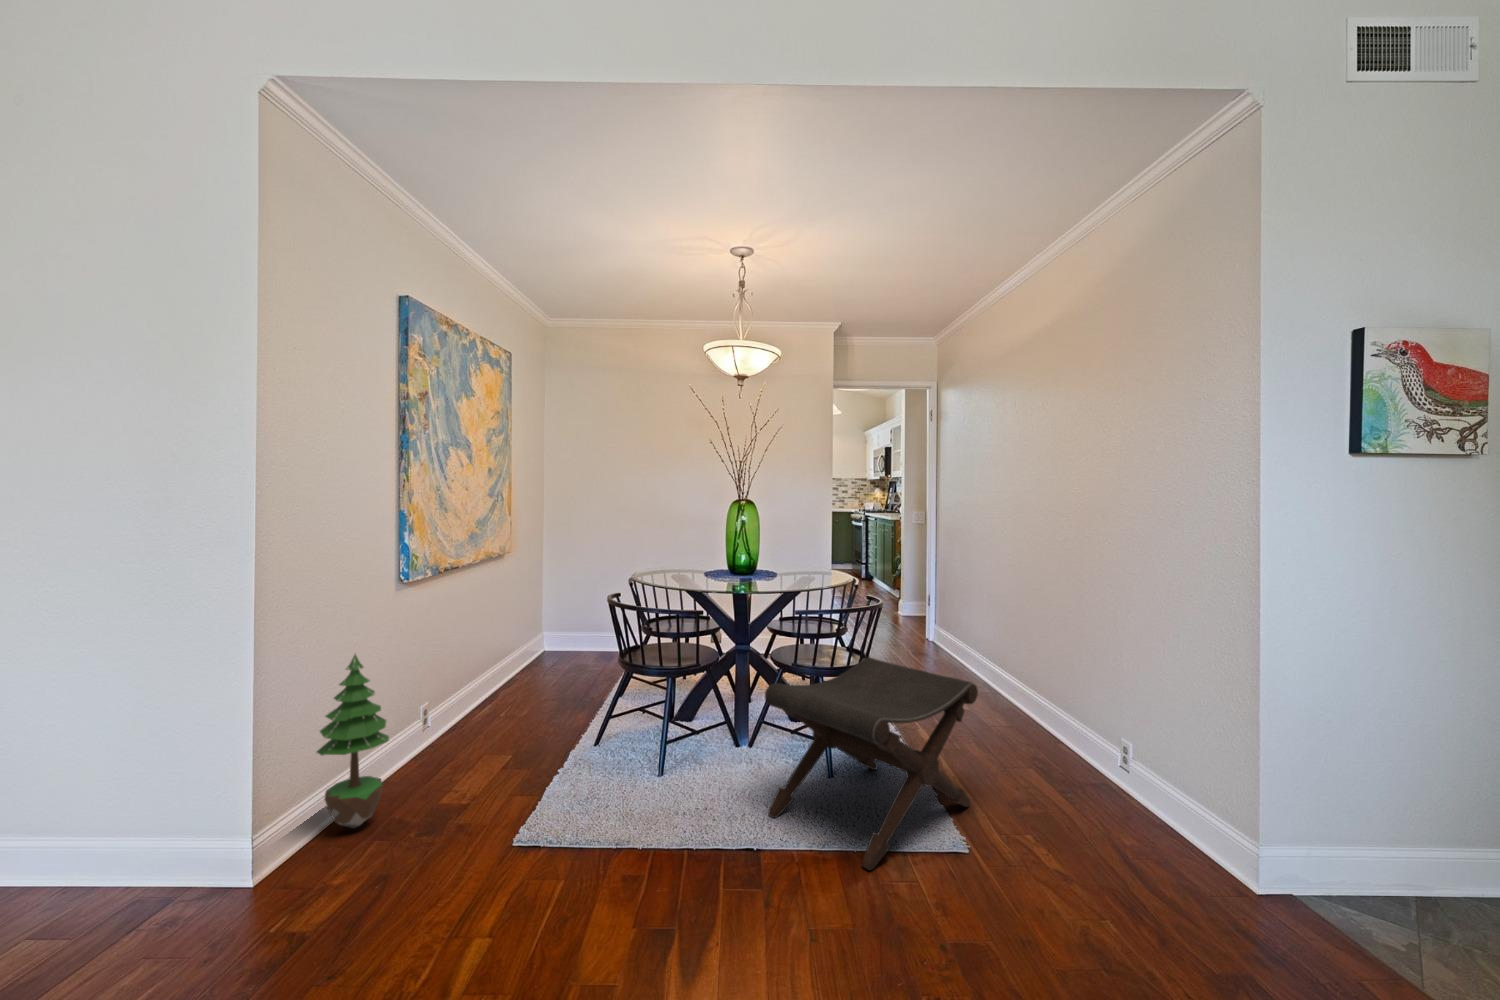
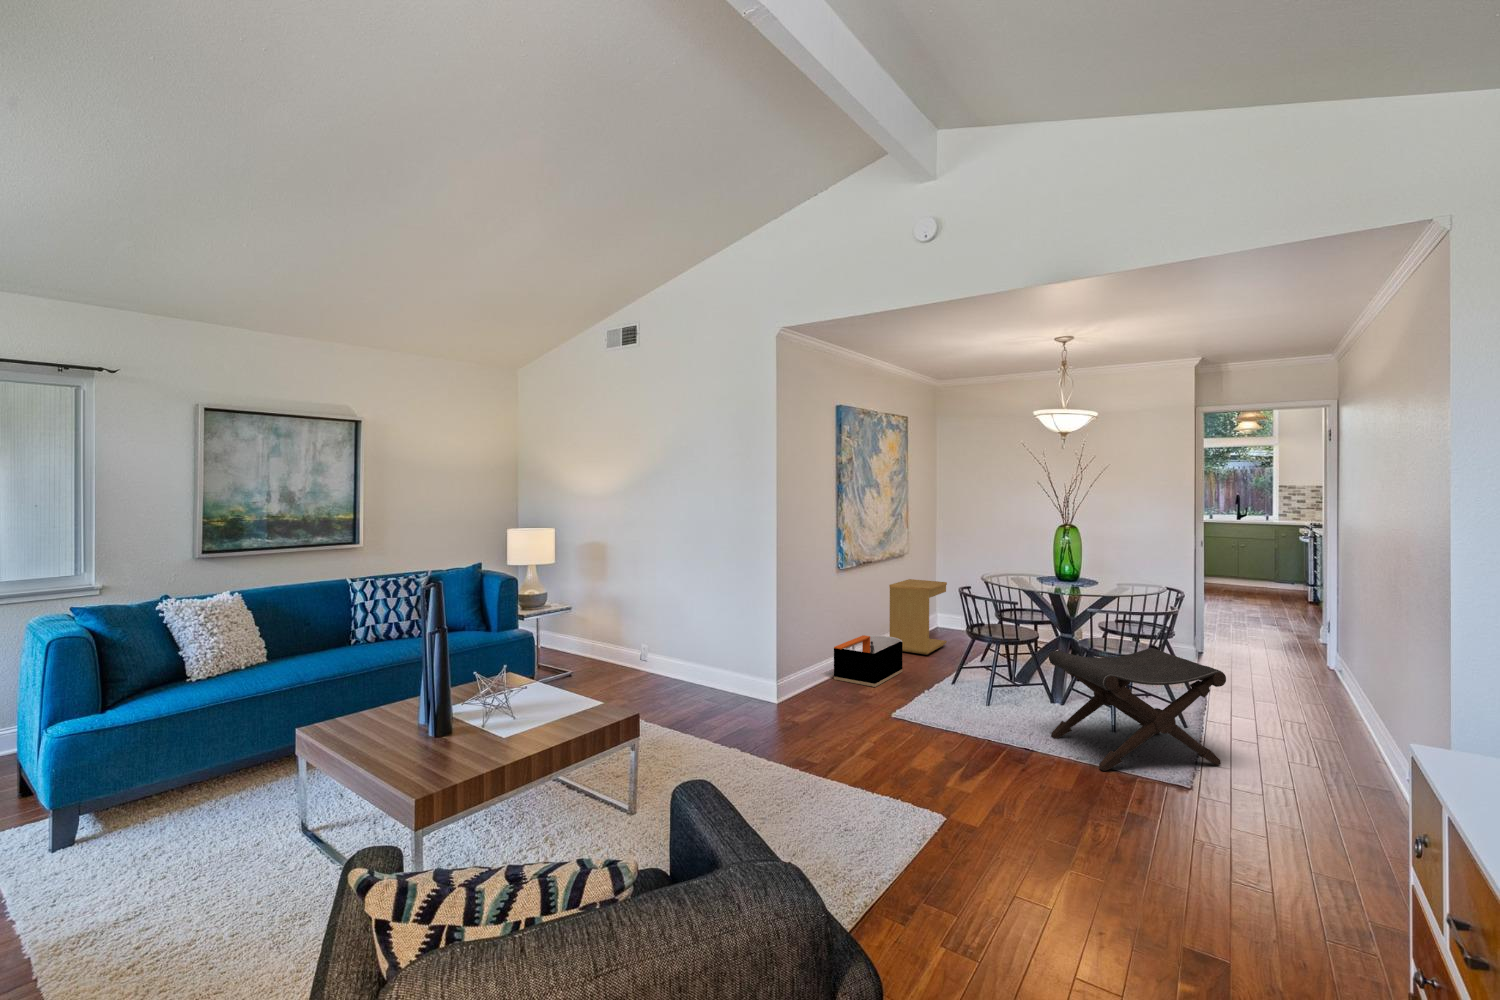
side table: none [485,587,568,696] -> present [889,579,947,654]
potted tree: present [316,655,389,828] -> none [801,603,833,694]
storage bin: none [391,681,514,781] -> present [834,635,903,687]

